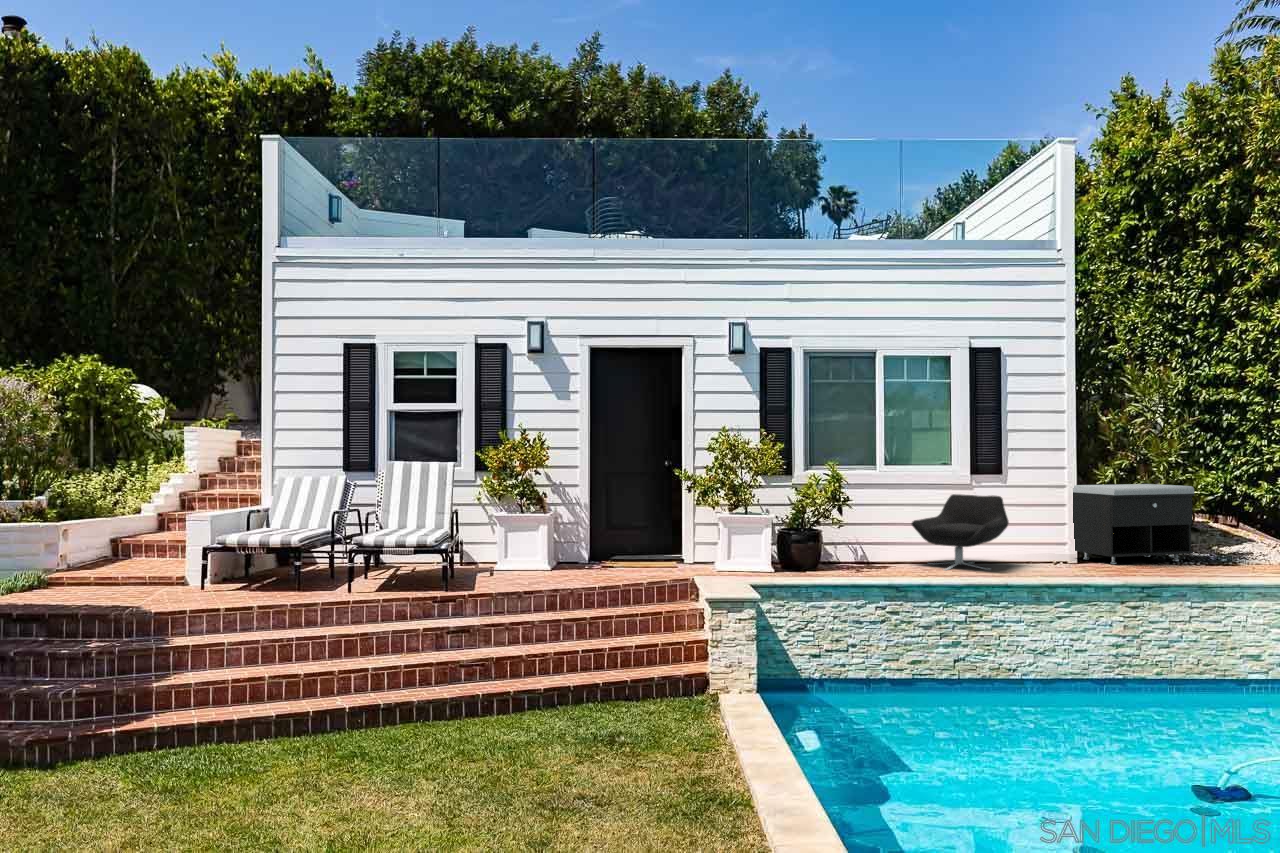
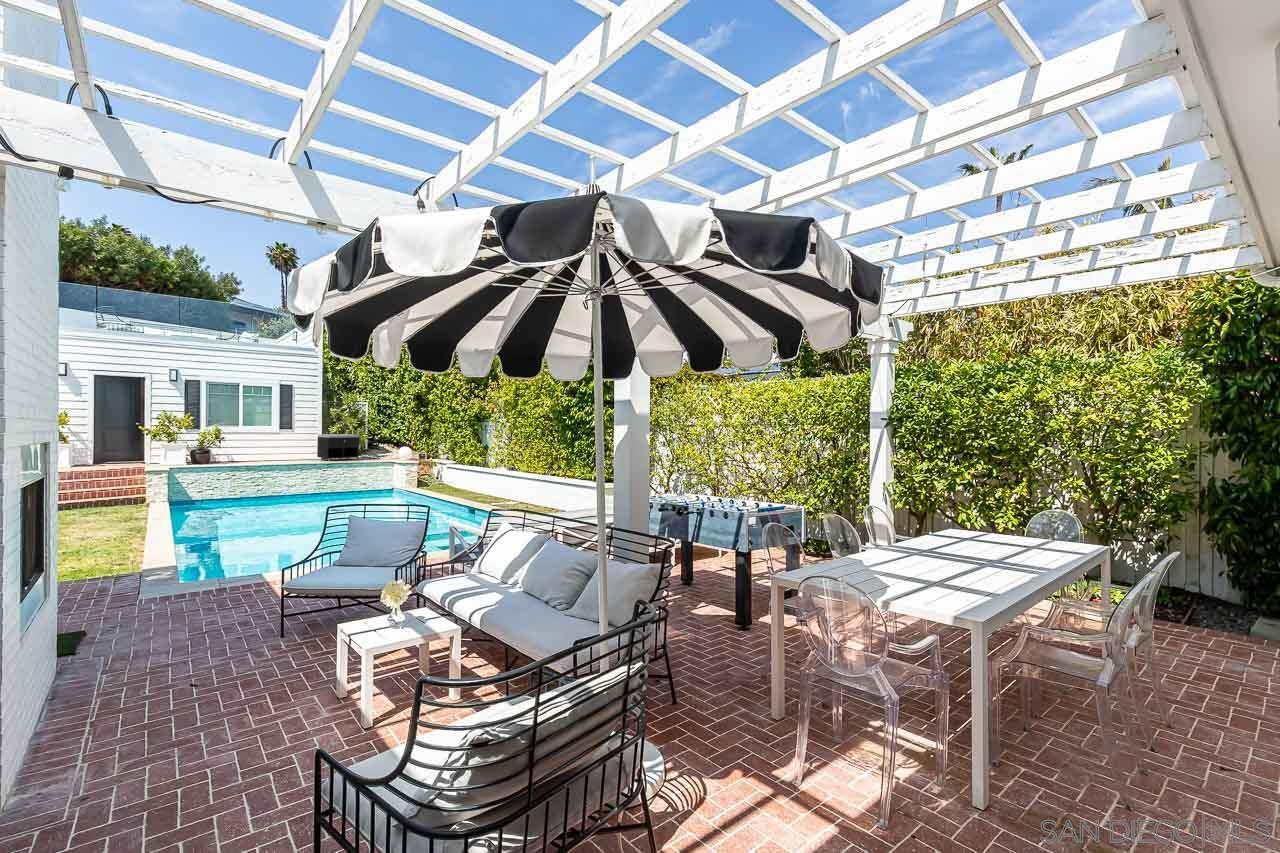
lounge chair: present [912,494,1009,570] -> none [250,437,289,463]

